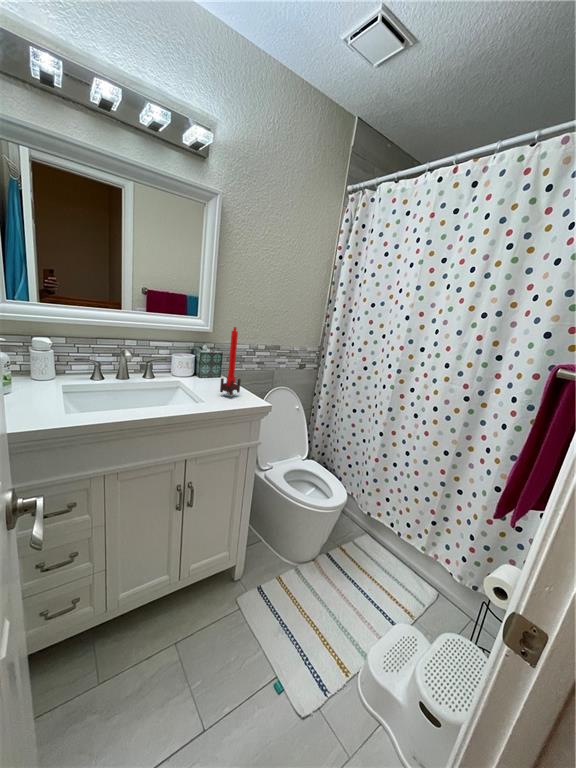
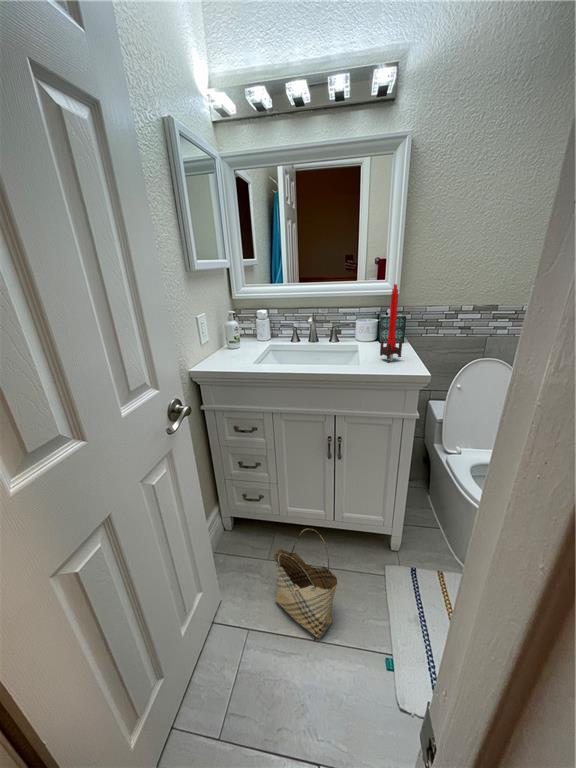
woven basket: none [135,597,224,725] -> present [274,528,337,638]

